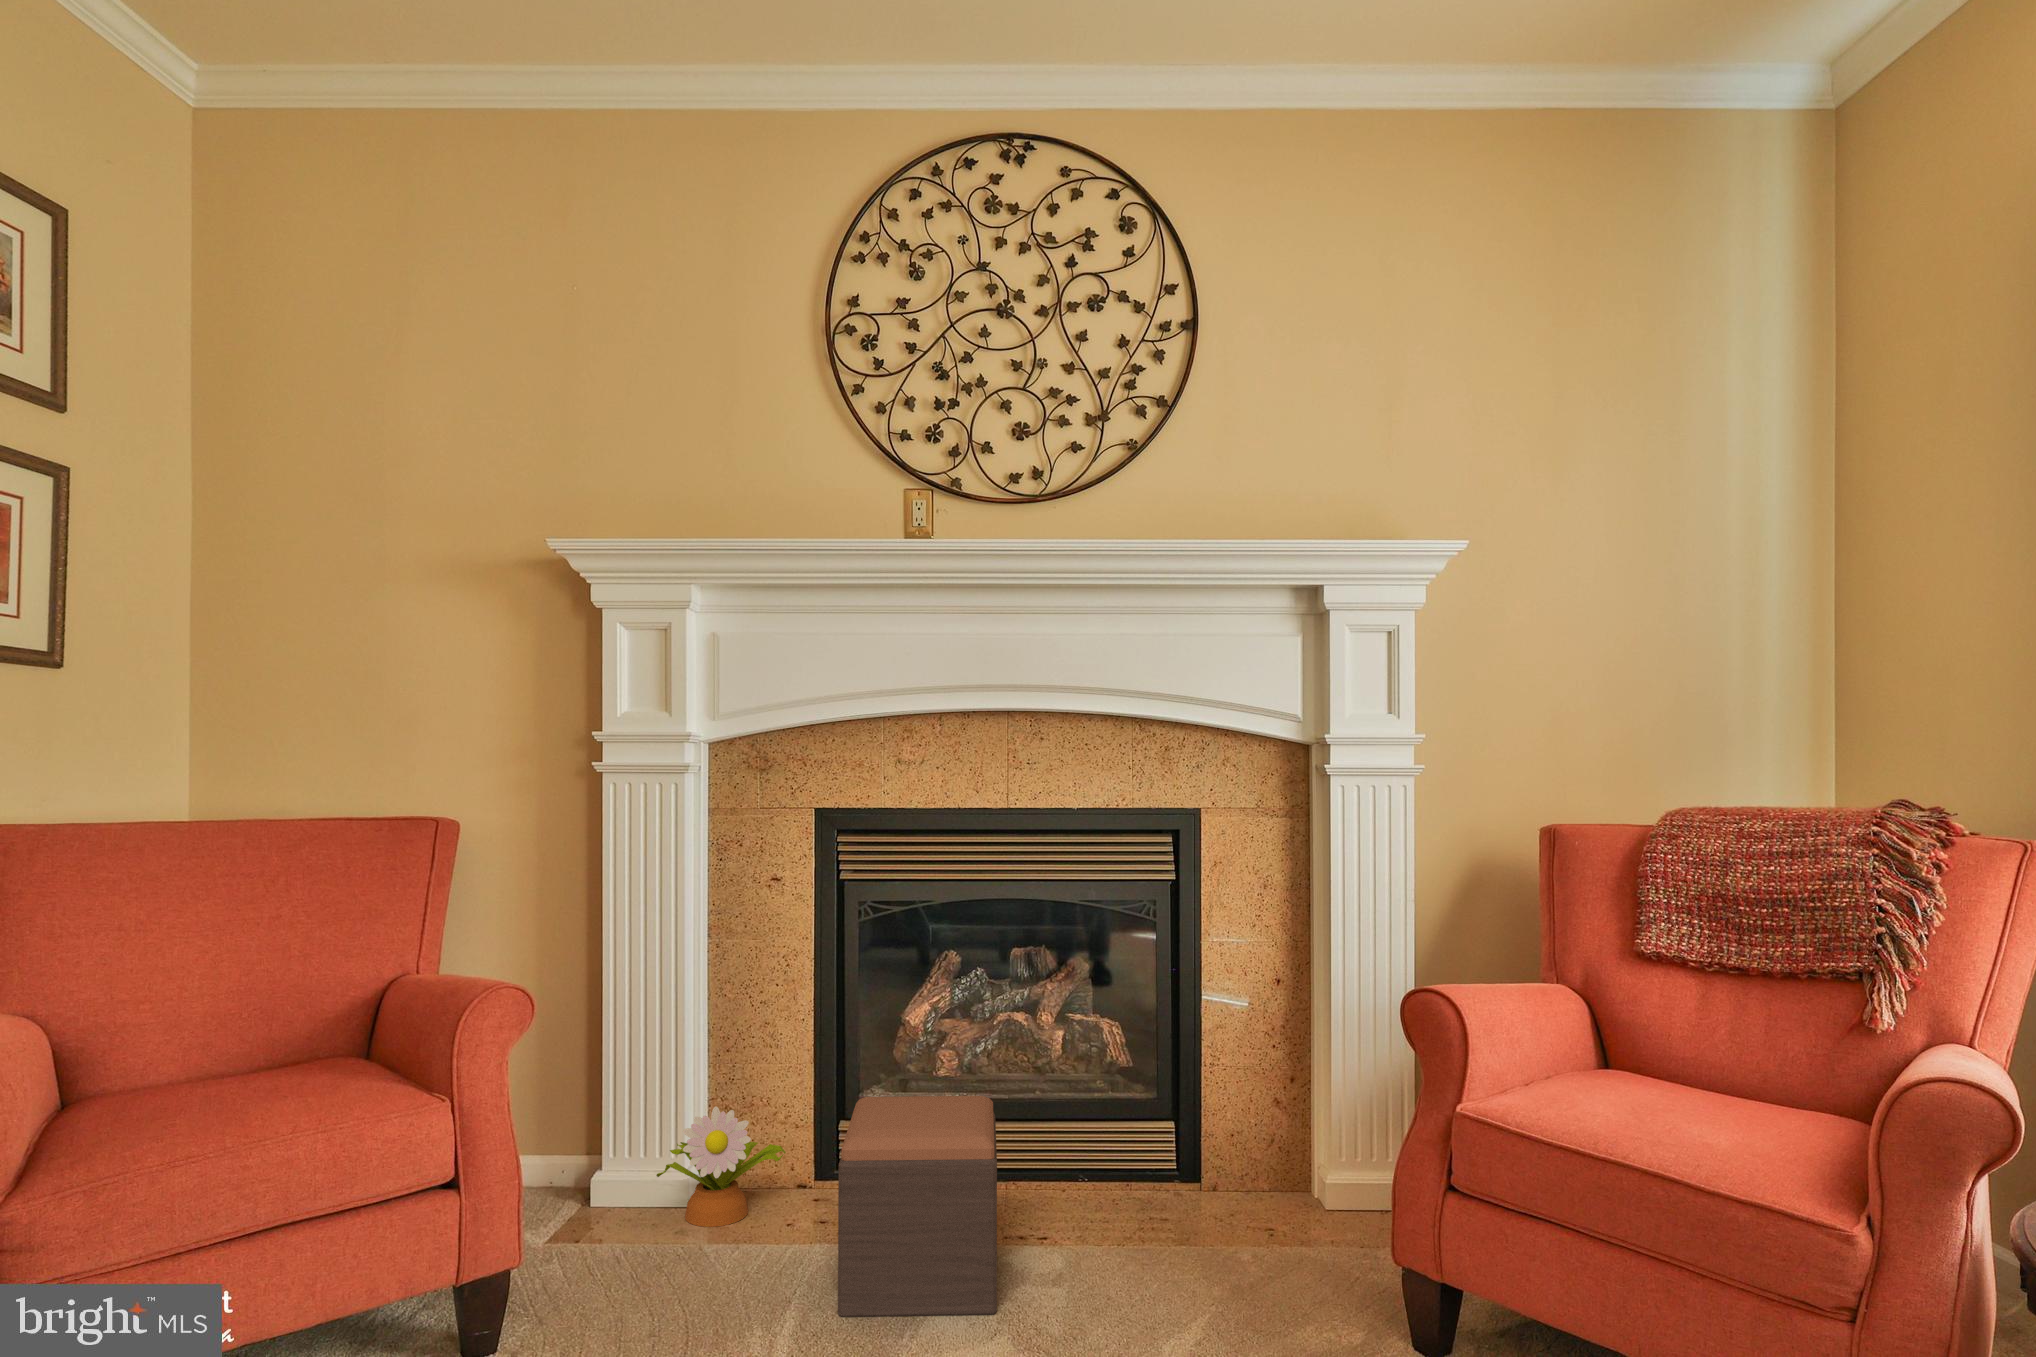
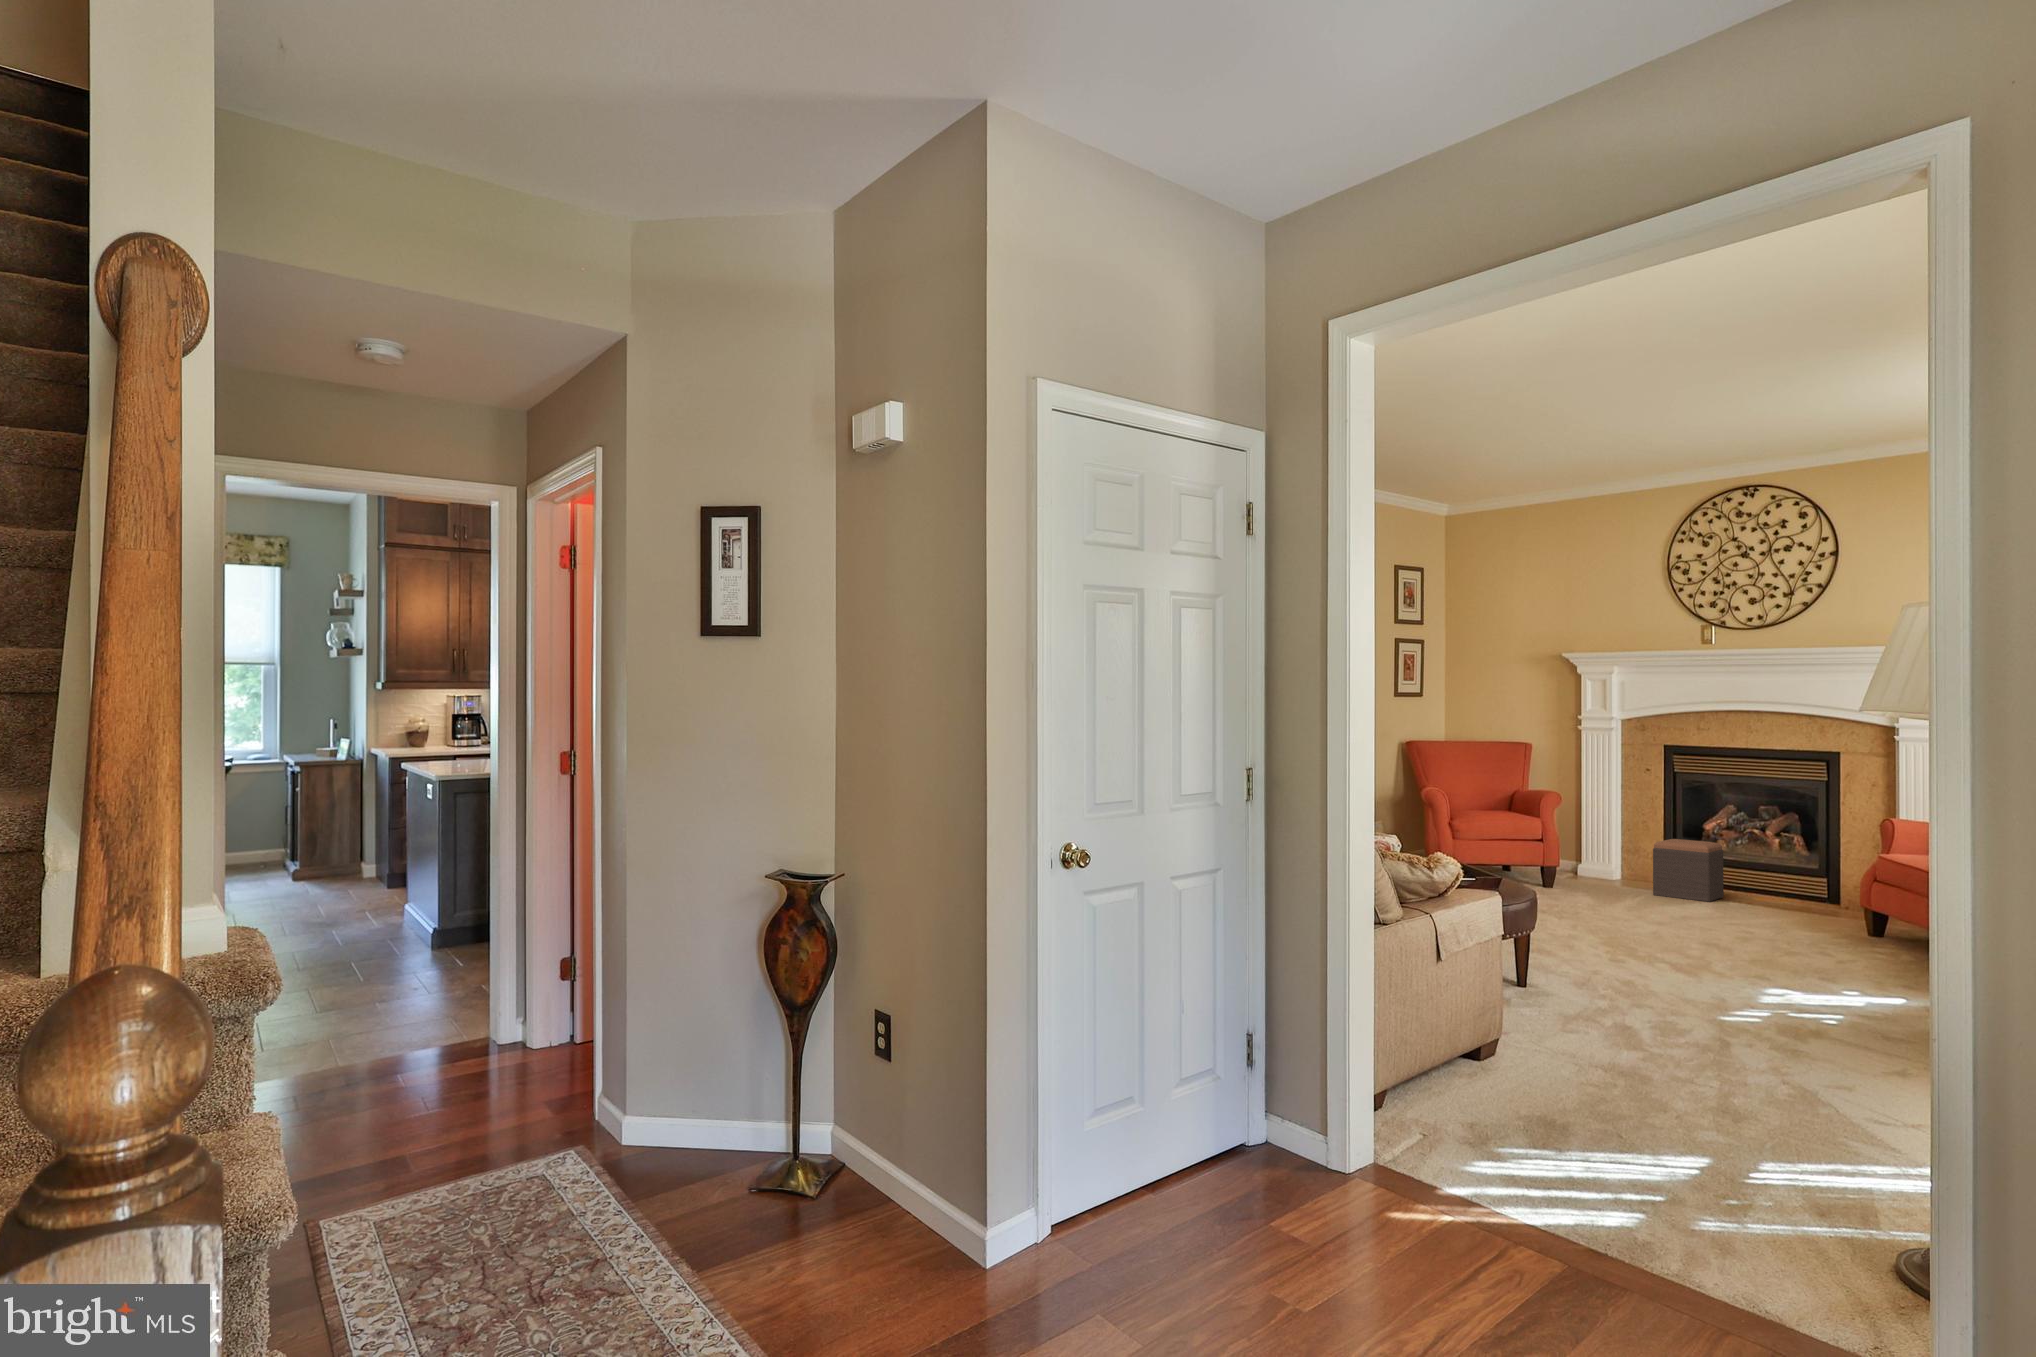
decorative plant: present [656,1107,786,1227] -> none [1599,843,1650,884]

